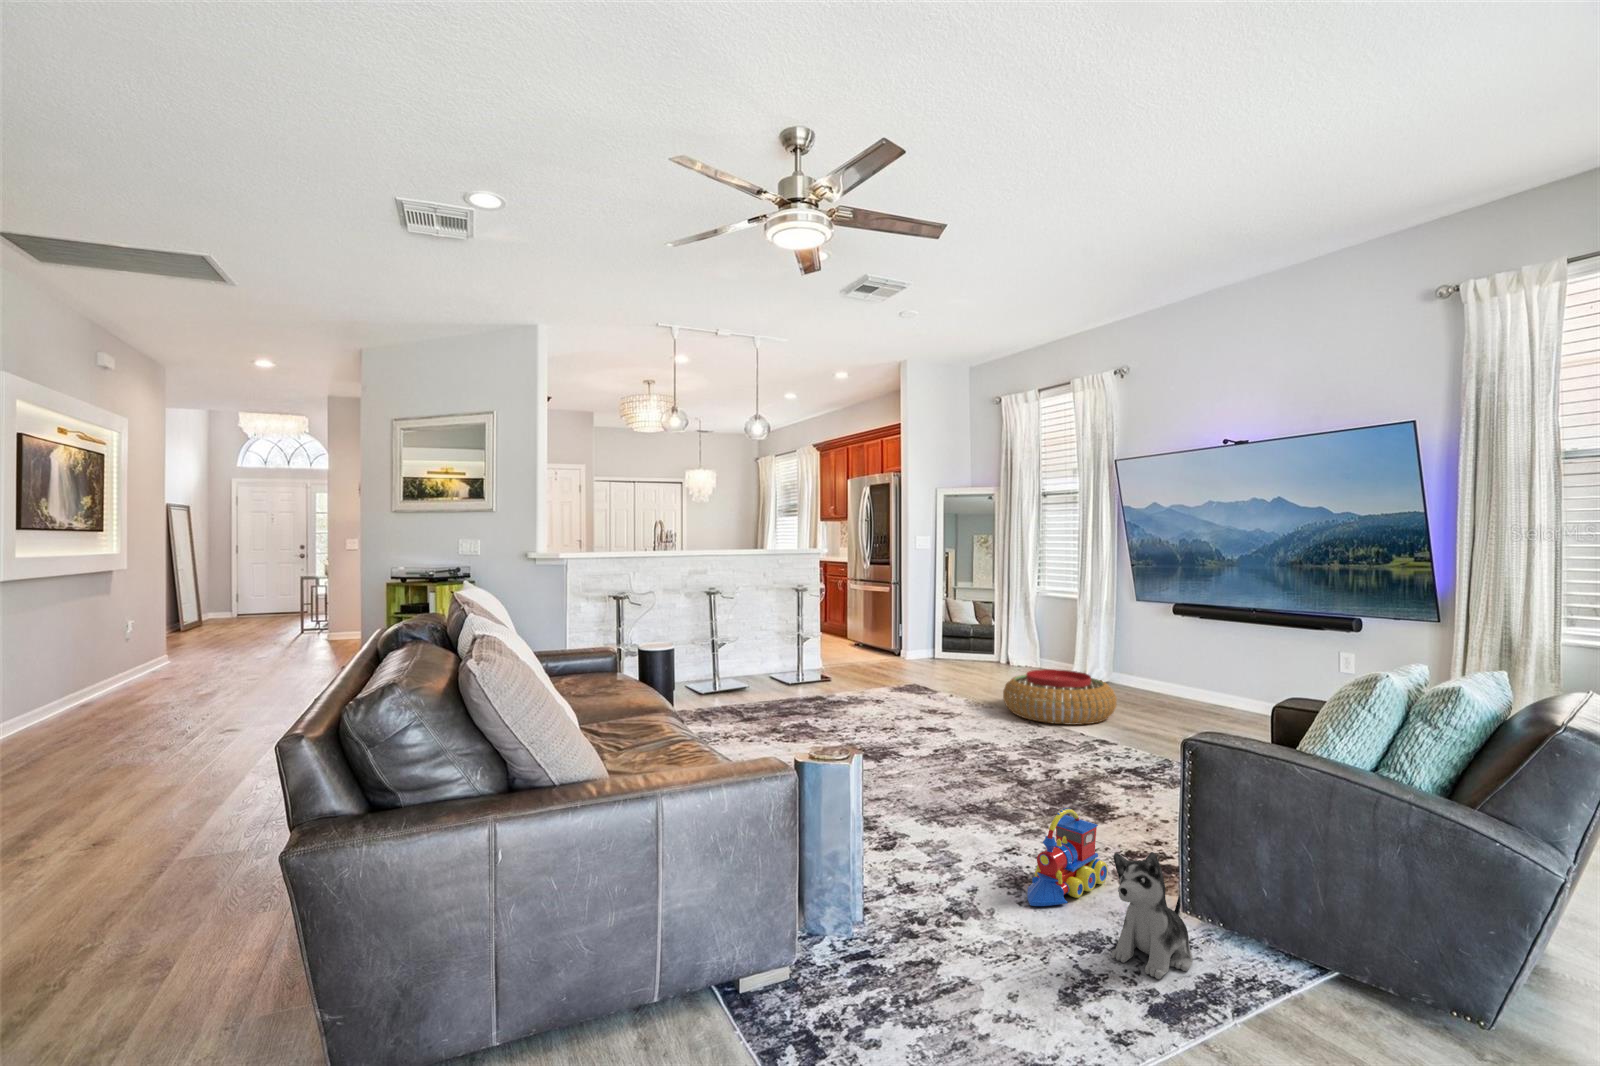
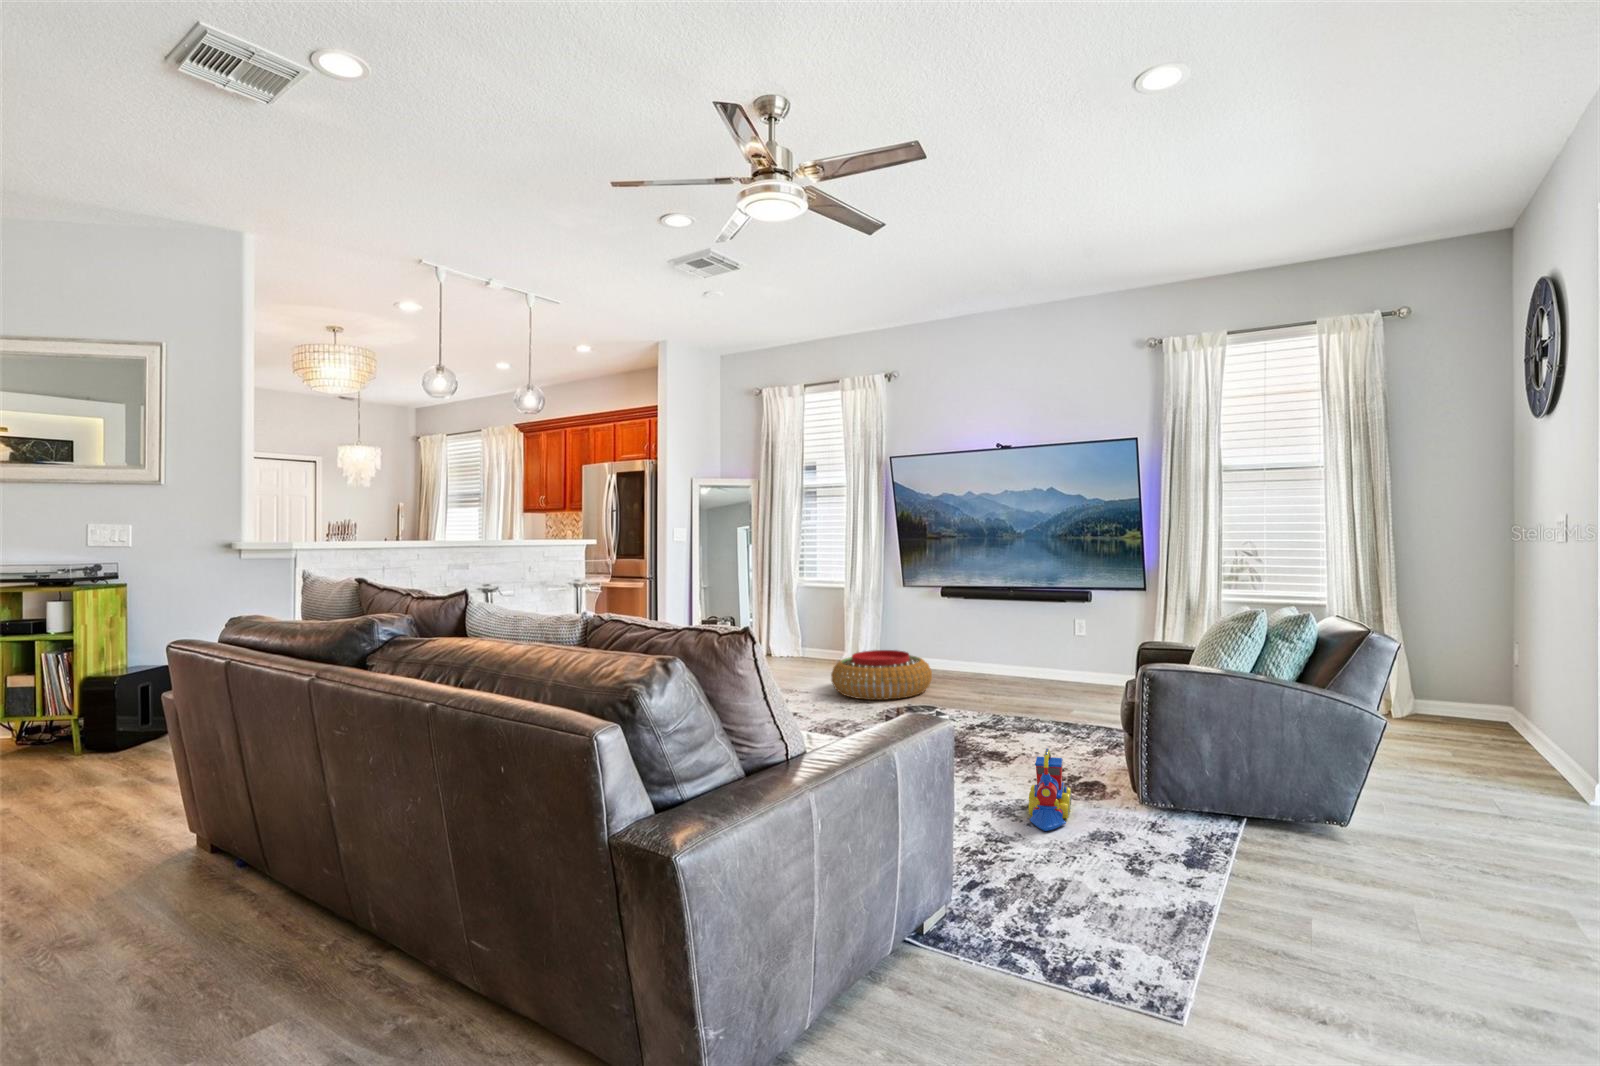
plush toy: present [1111,852,1193,979] -> none [1121,761,1181,852]

